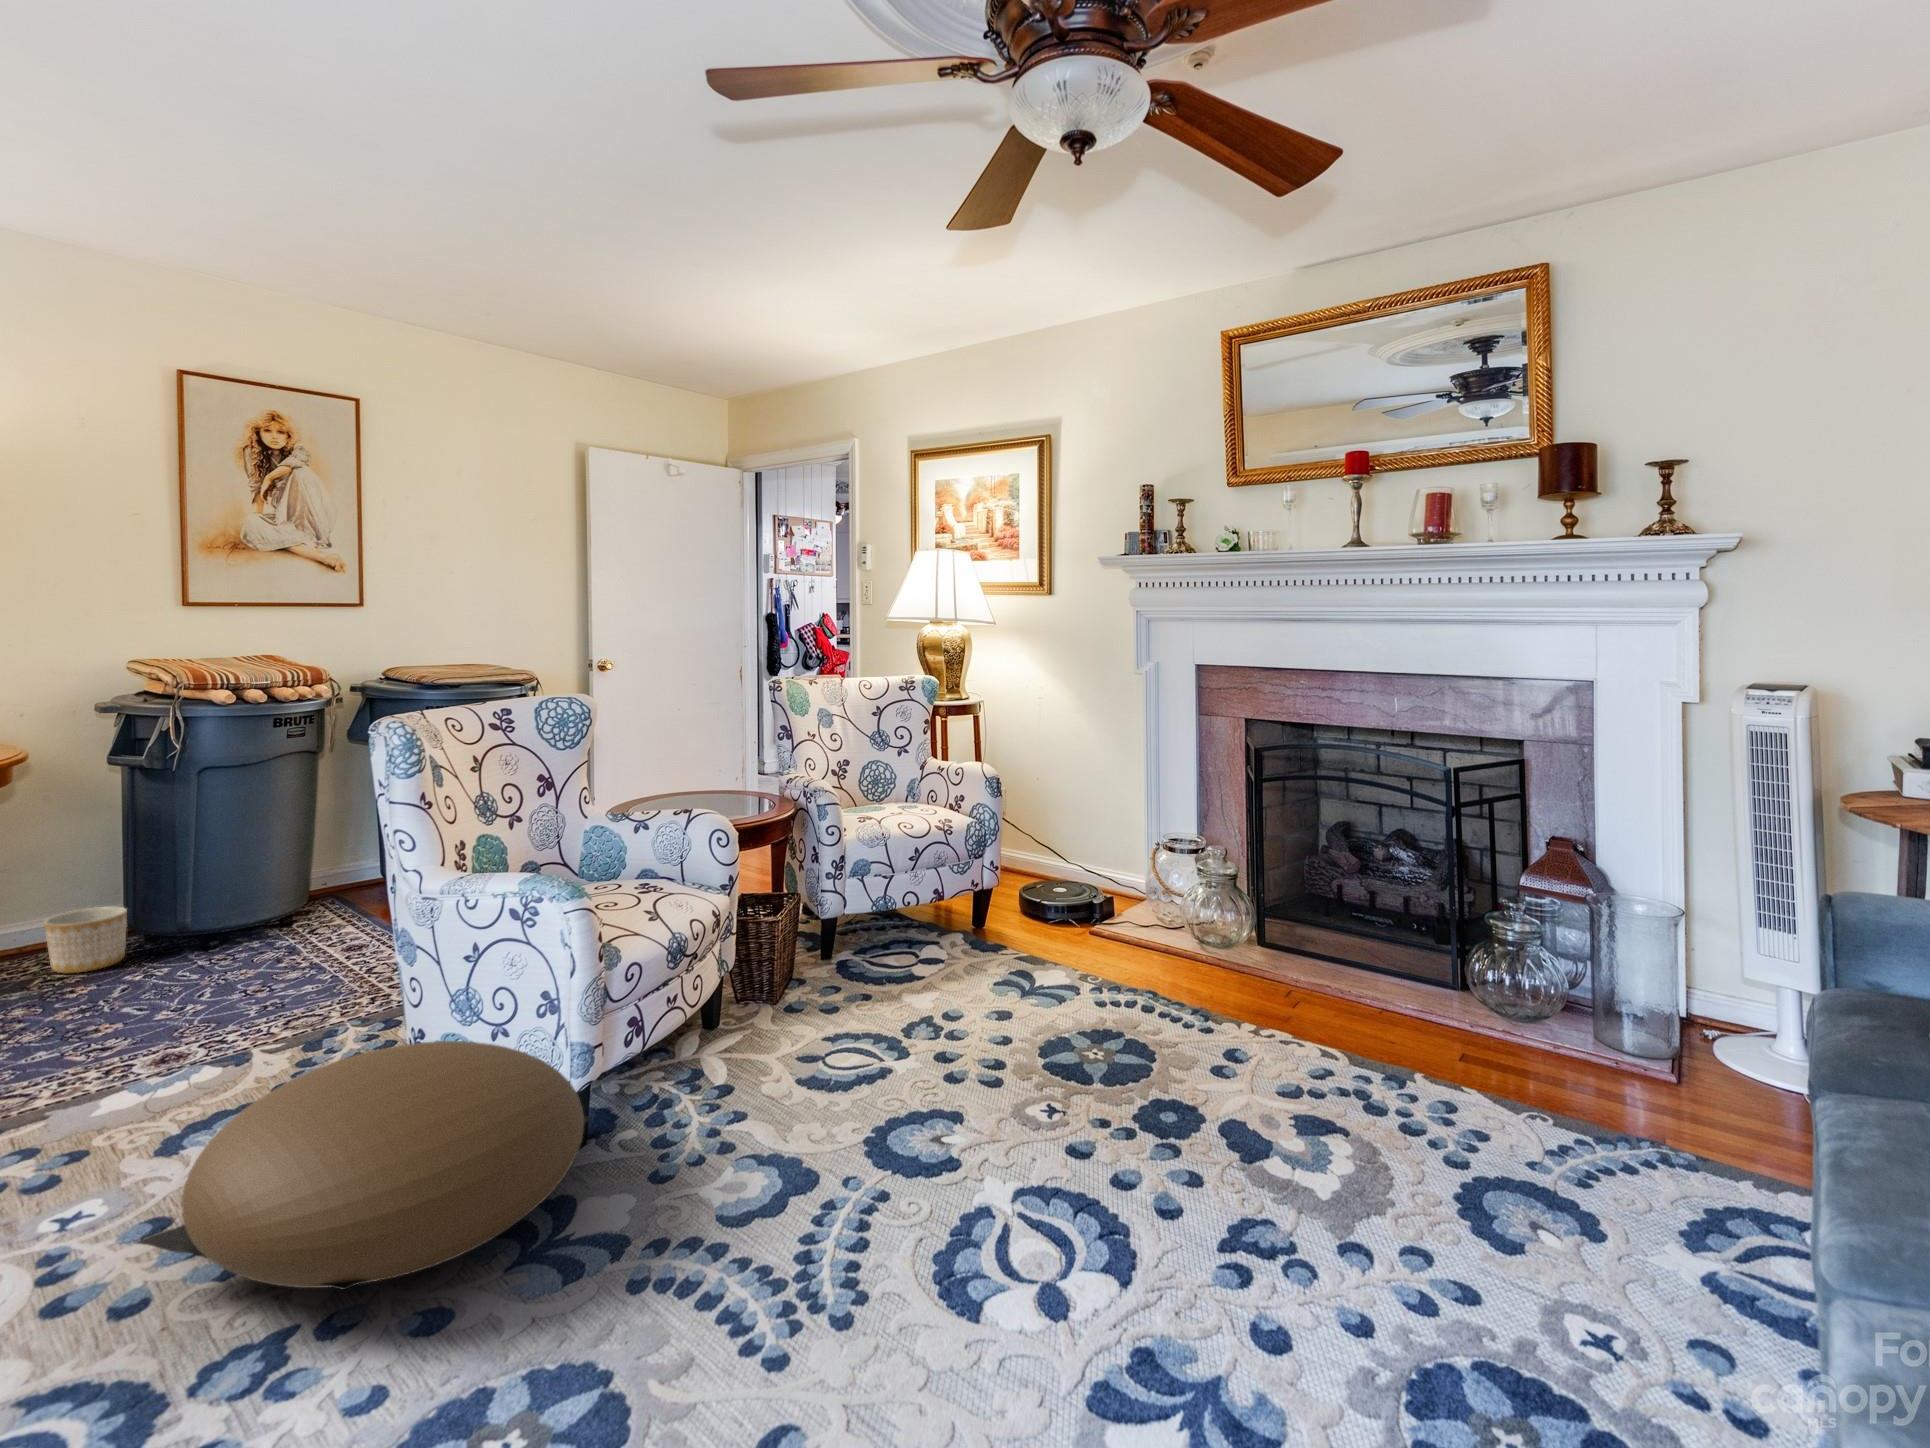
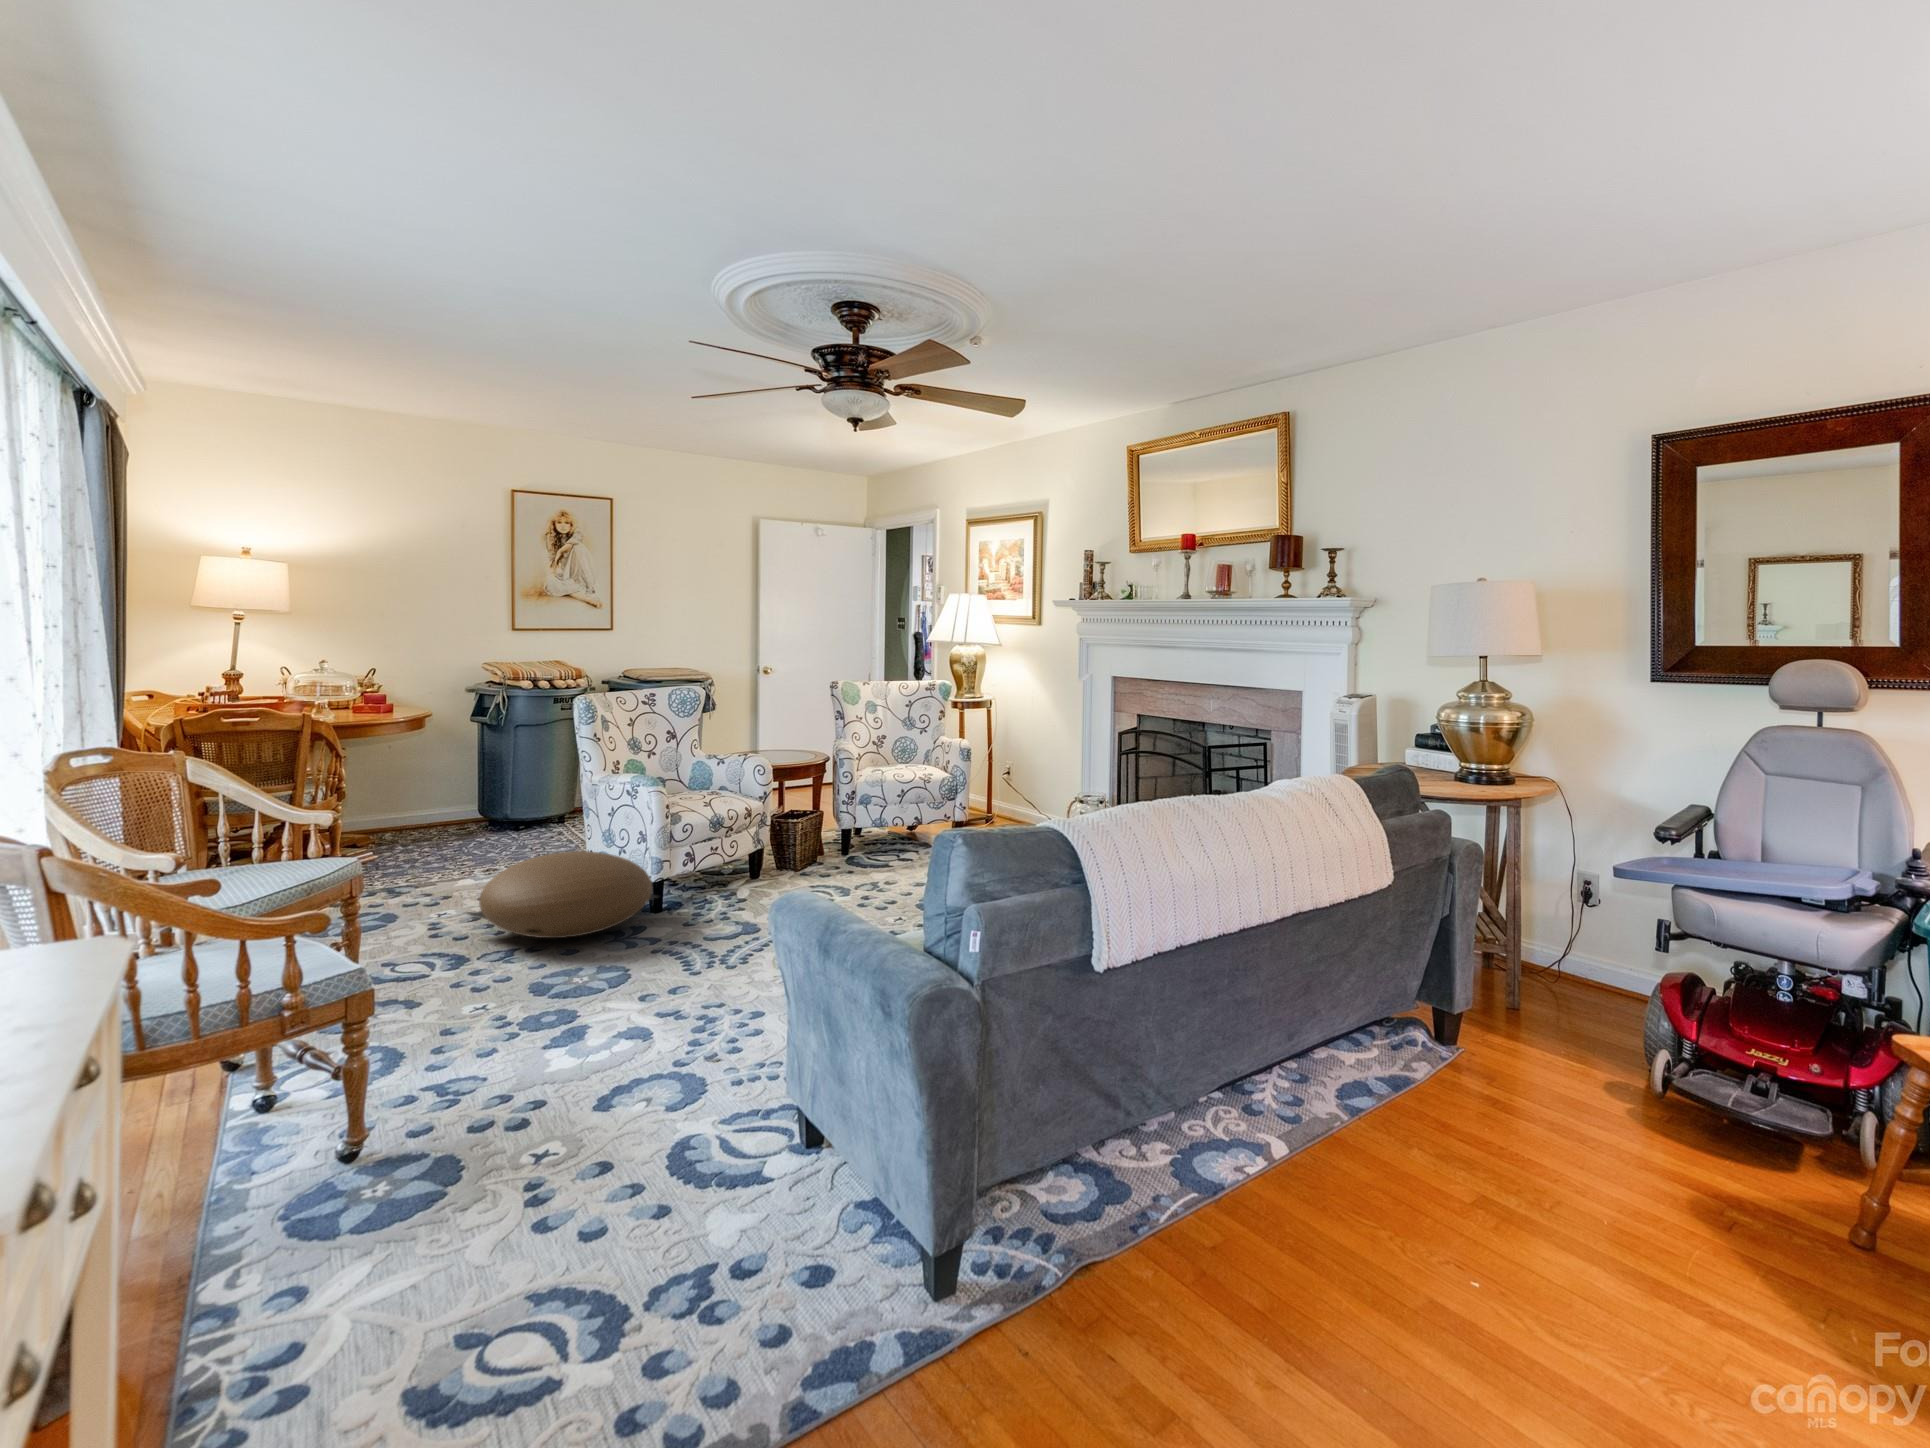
planter: present [44,907,127,973] -> none [443,799,481,832]

